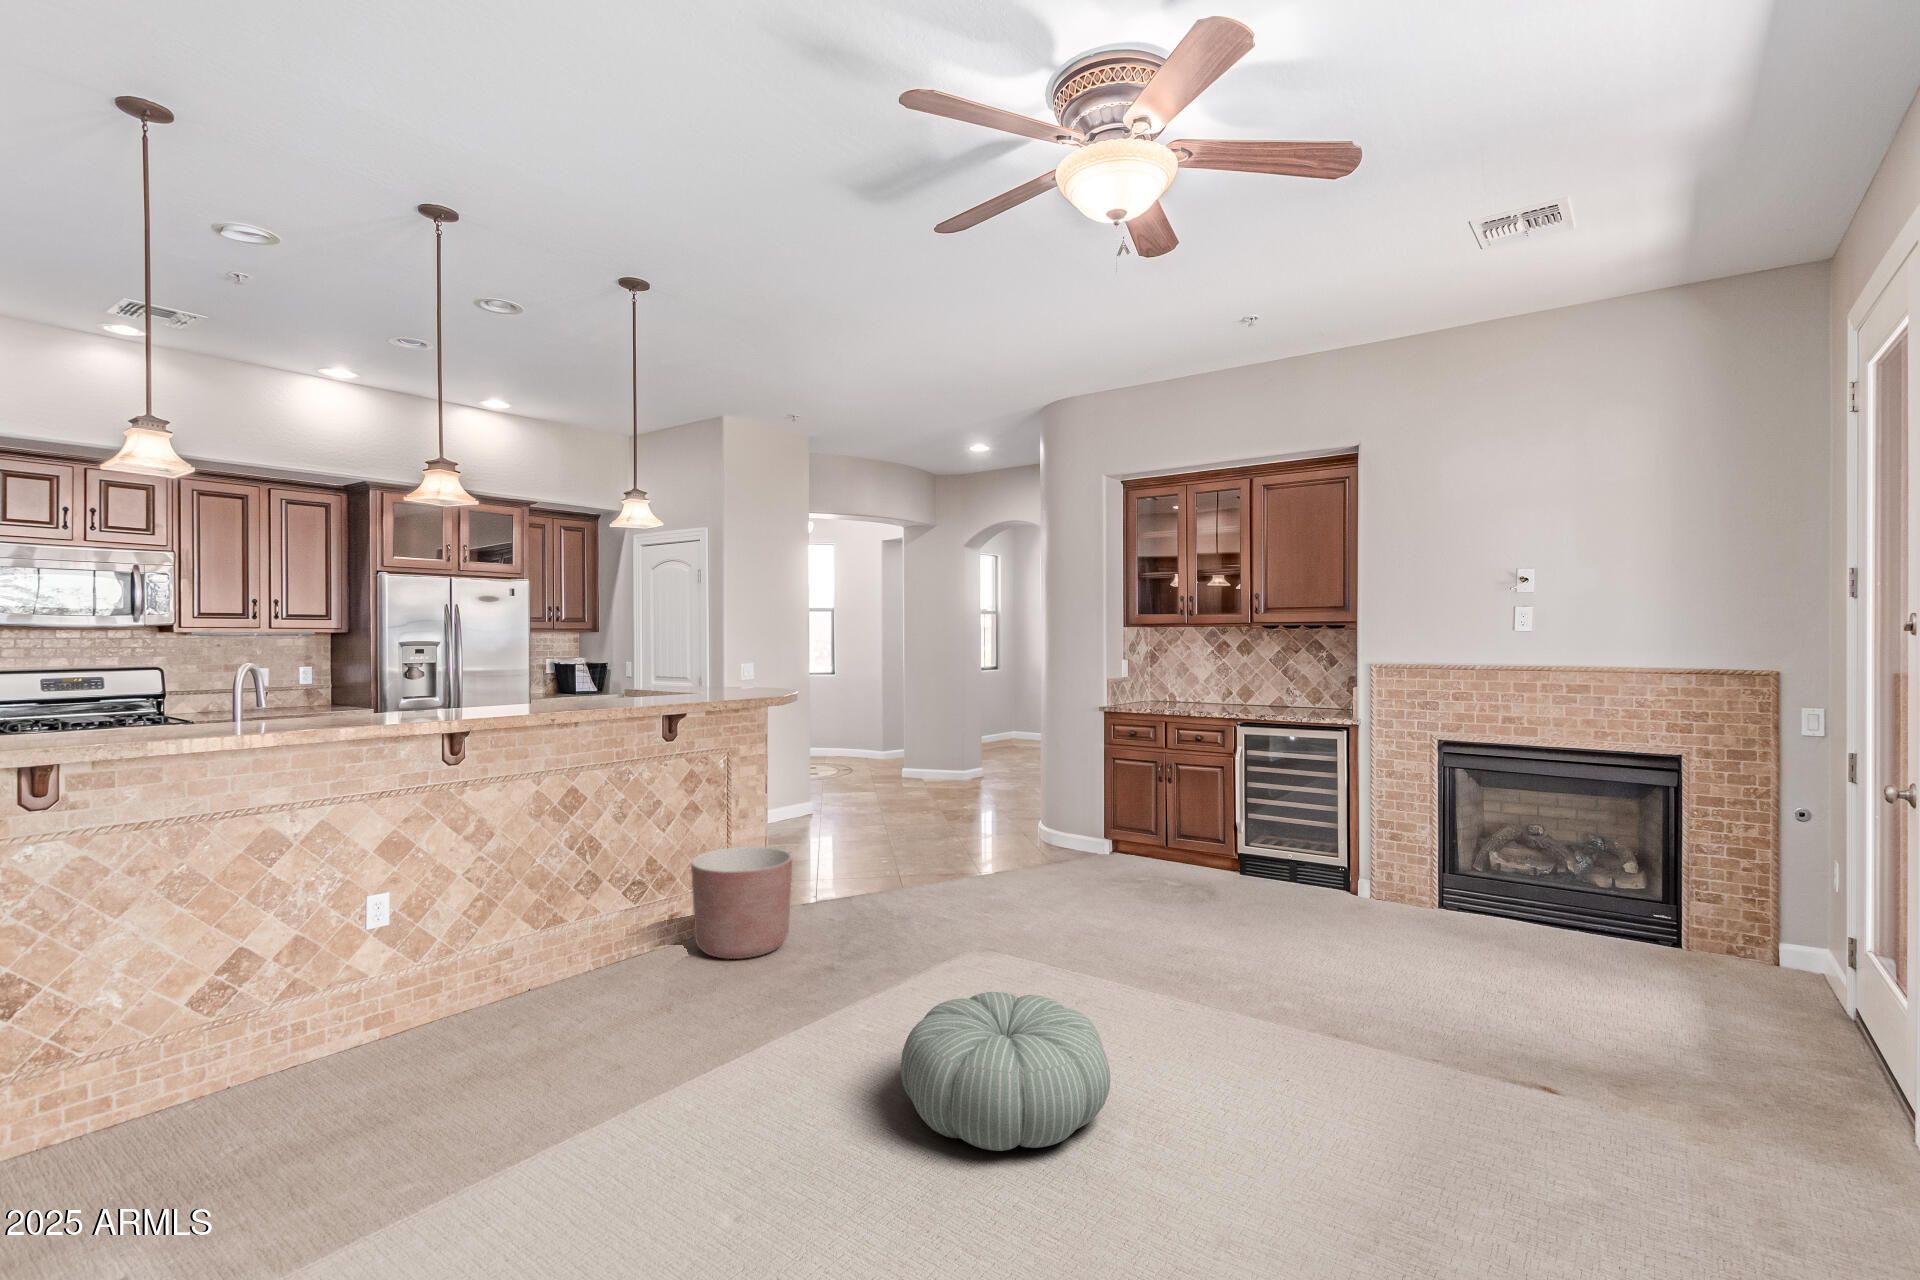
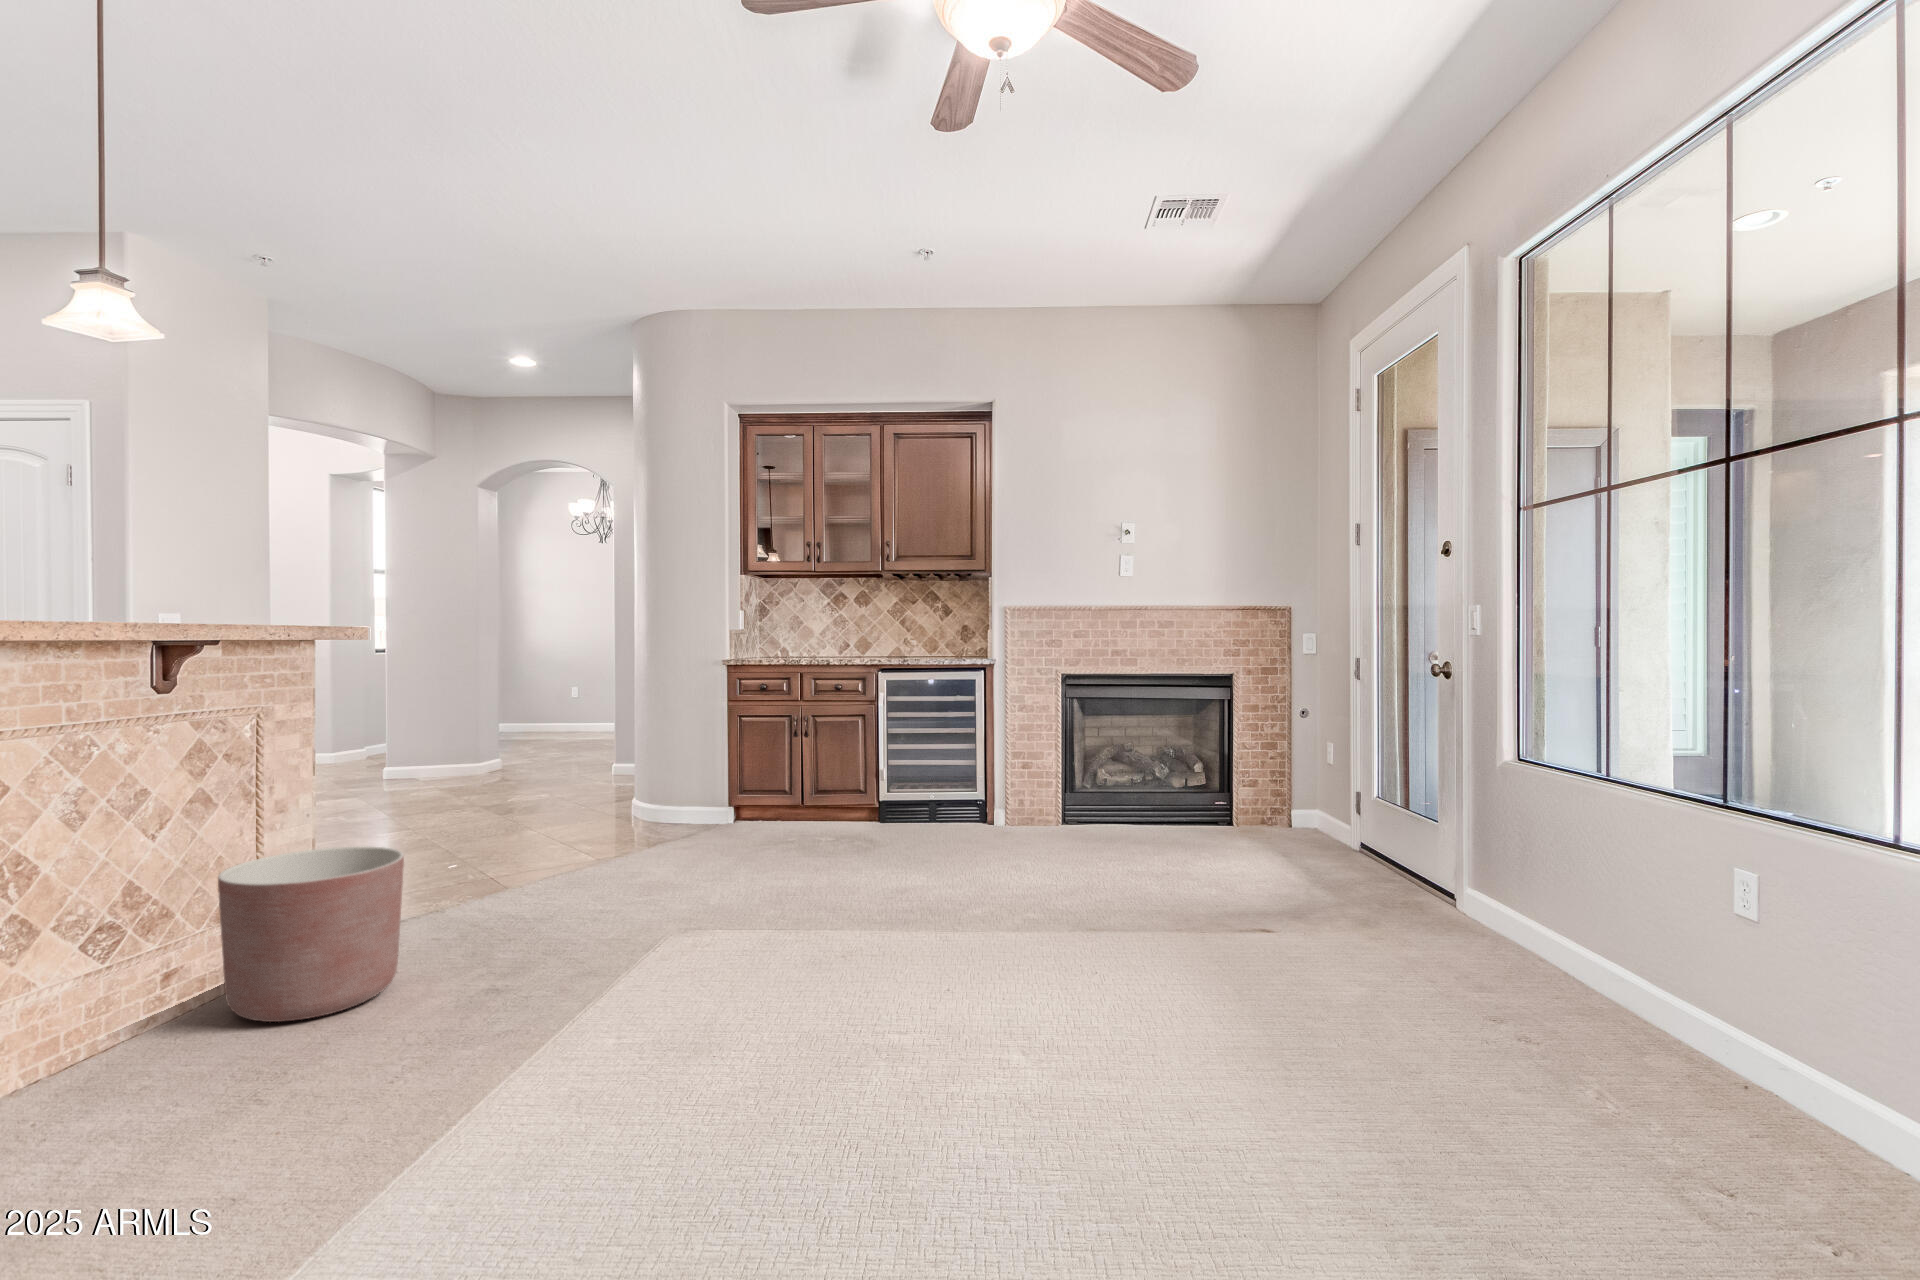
pouf: present [901,992,1110,1151] -> none [762,938,1017,1123]

